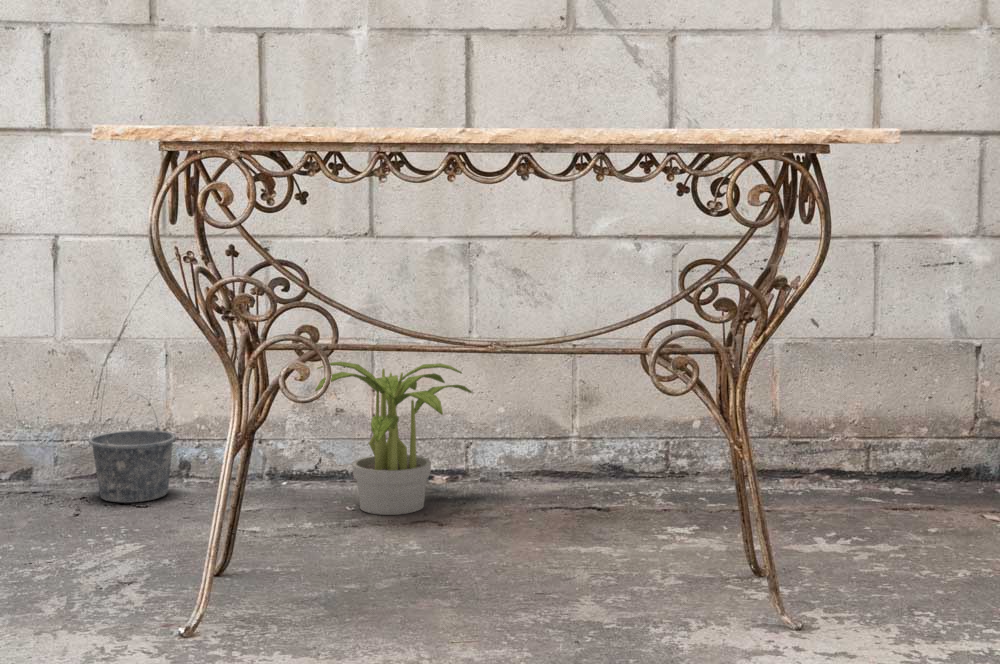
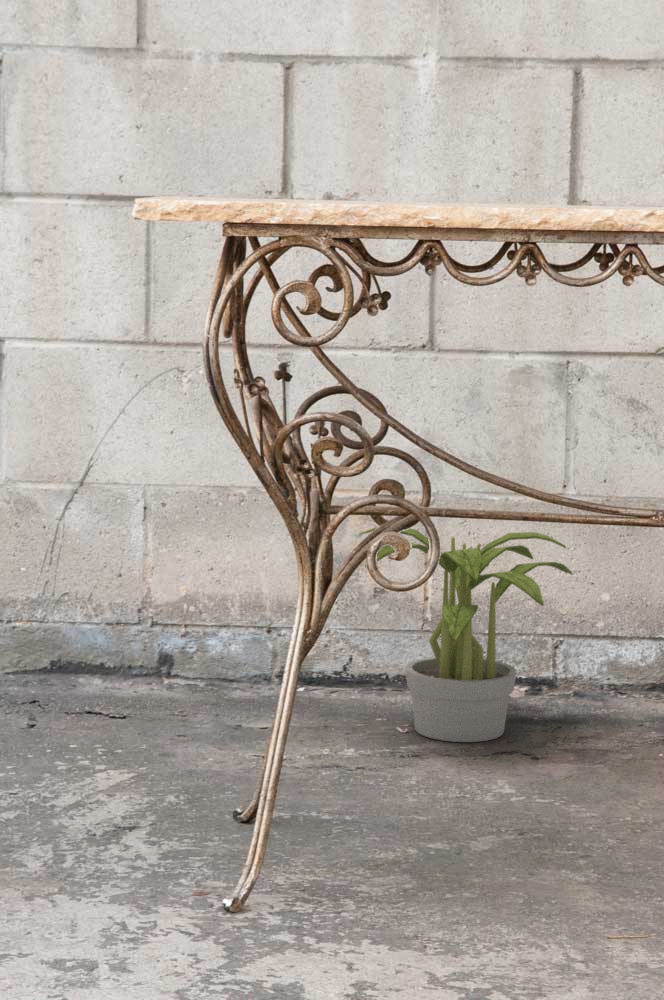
bucket: present [89,406,176,503] -> none [44,560,159,709]

